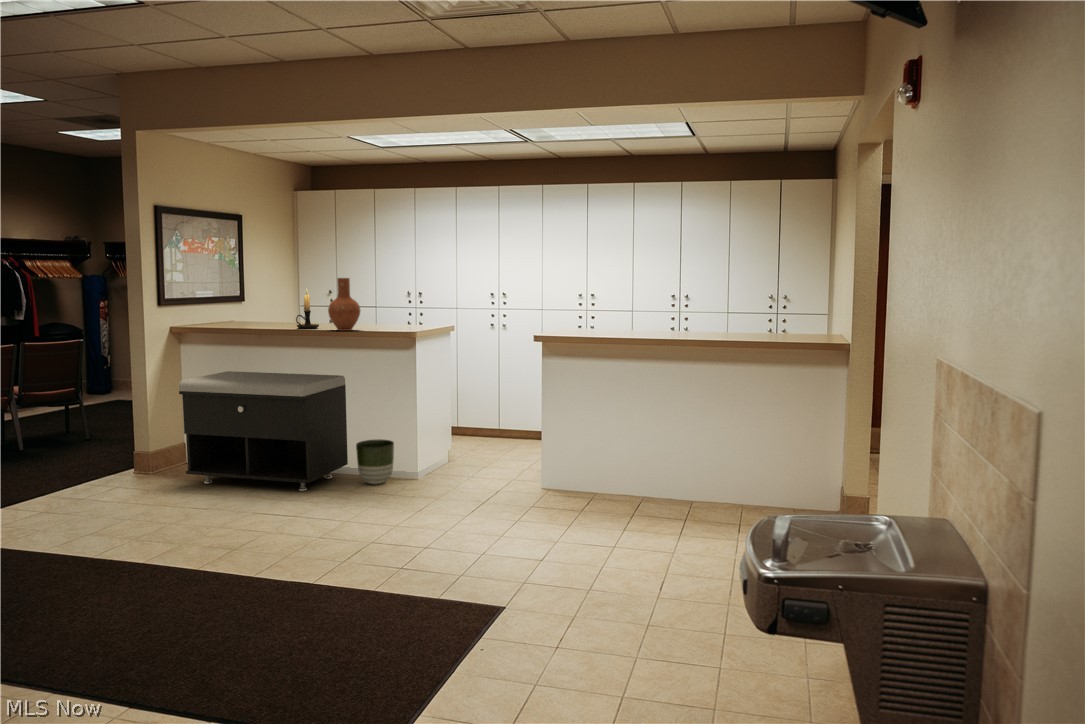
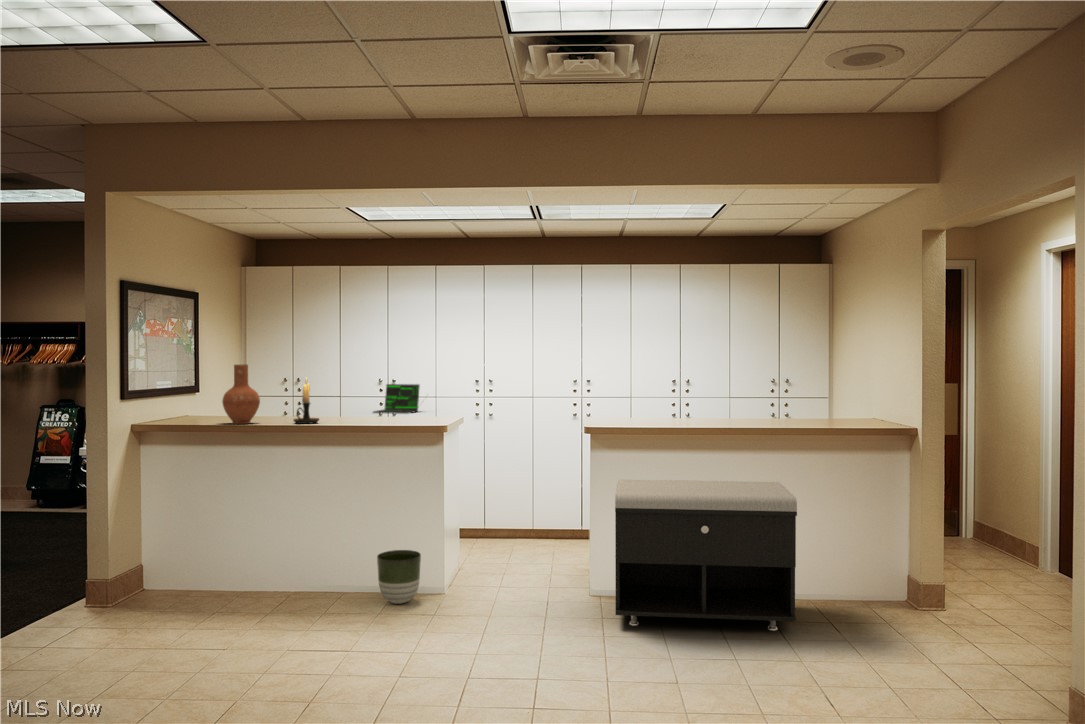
vase: present [328,278,360,331] -> present [222,364,260,424]
laptop: none [397,296,448,323] -> present [373,384,419,414]
storage bench: present [179,371,348,491] -> present [615,479,797,631]

